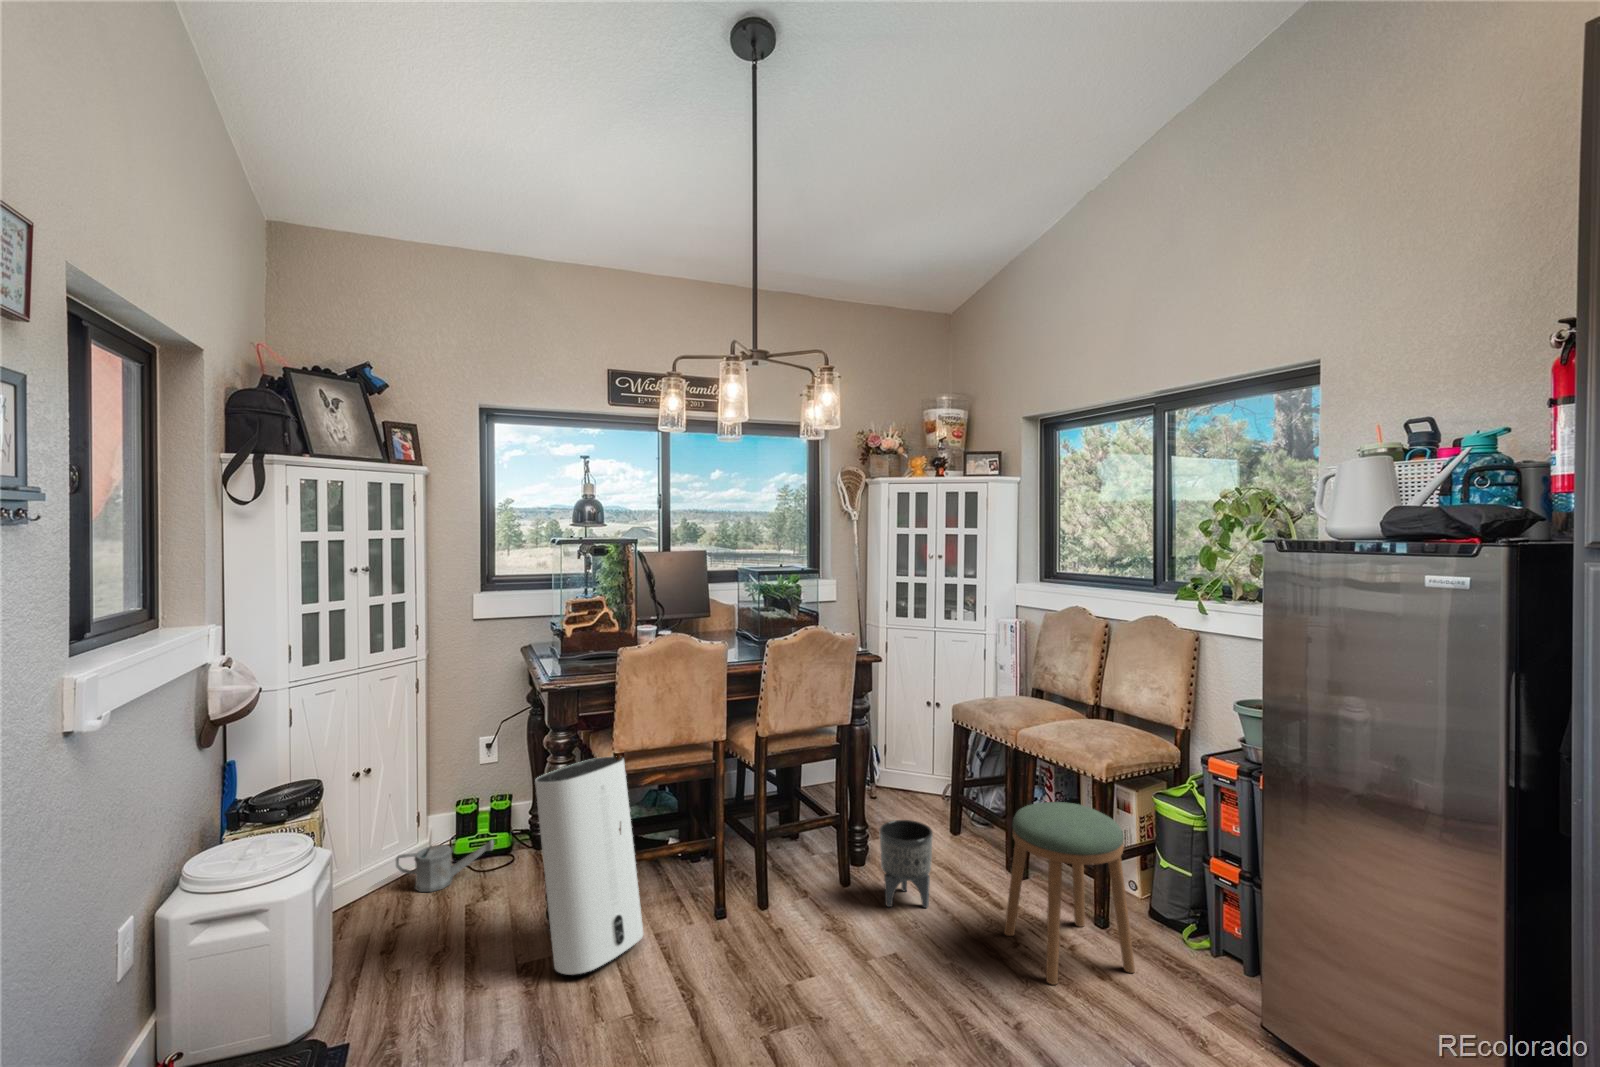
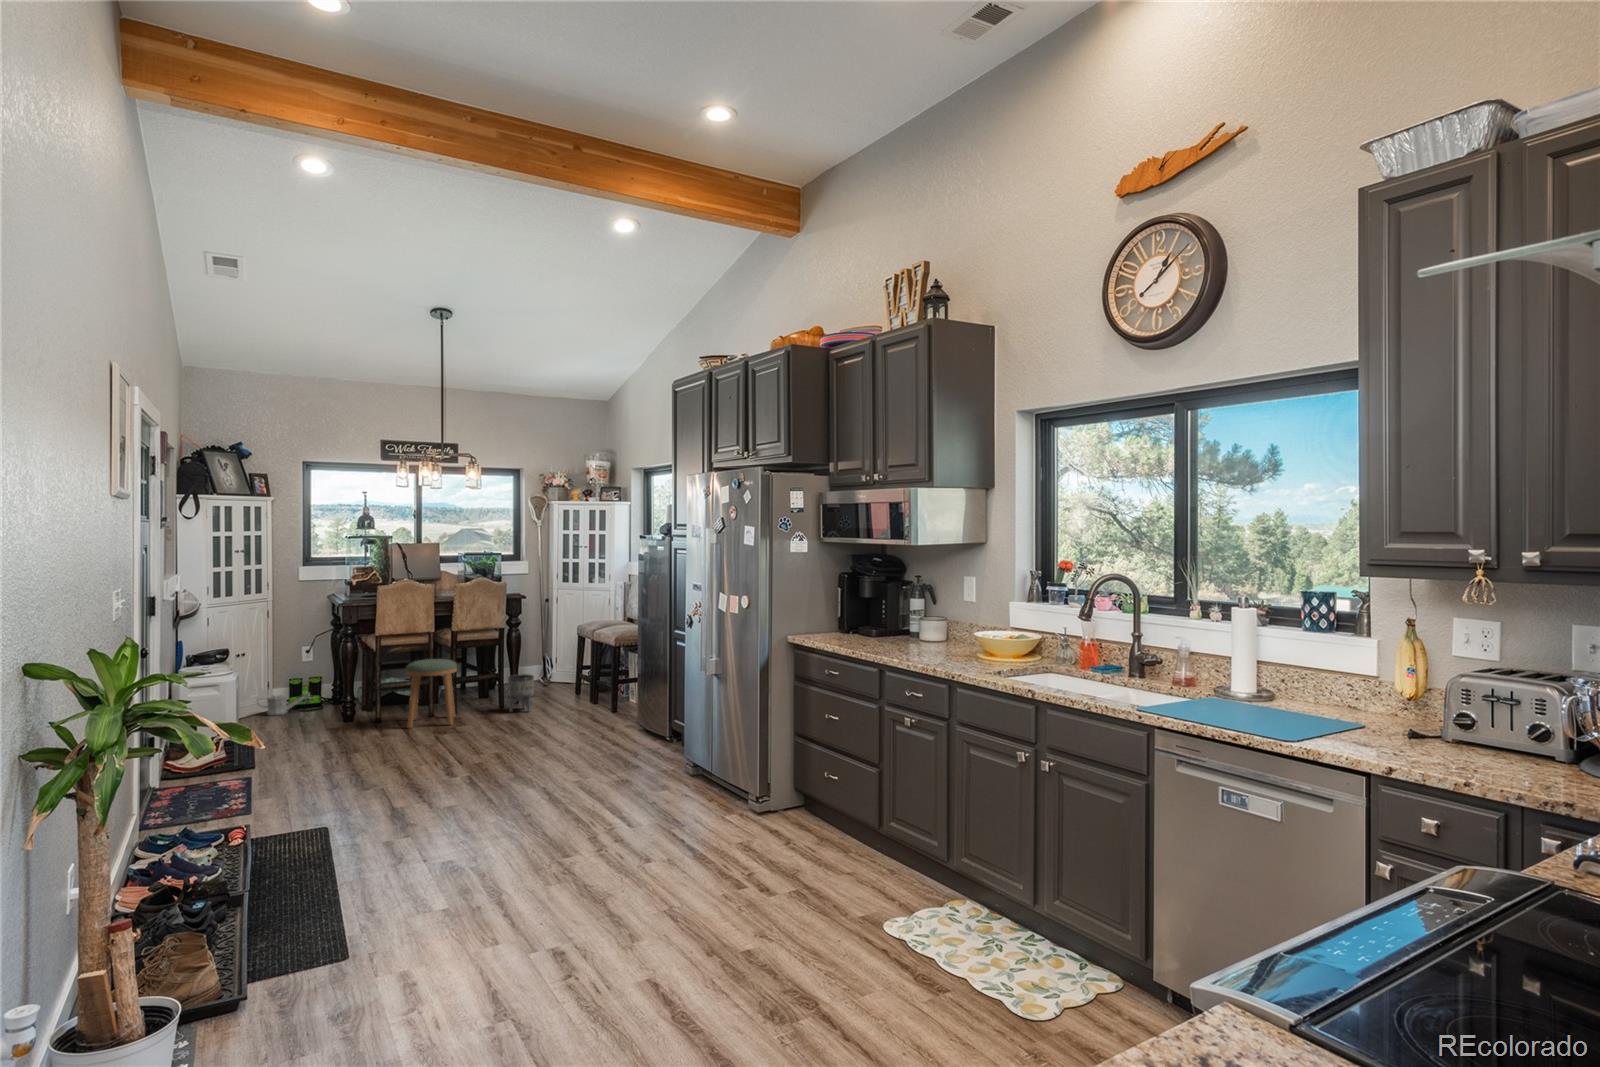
air purifier: present [535,757,643,974] -> none [329,638,383,728]
stool: present [1004,802,1135,985] -> present [406,659,457,728]

